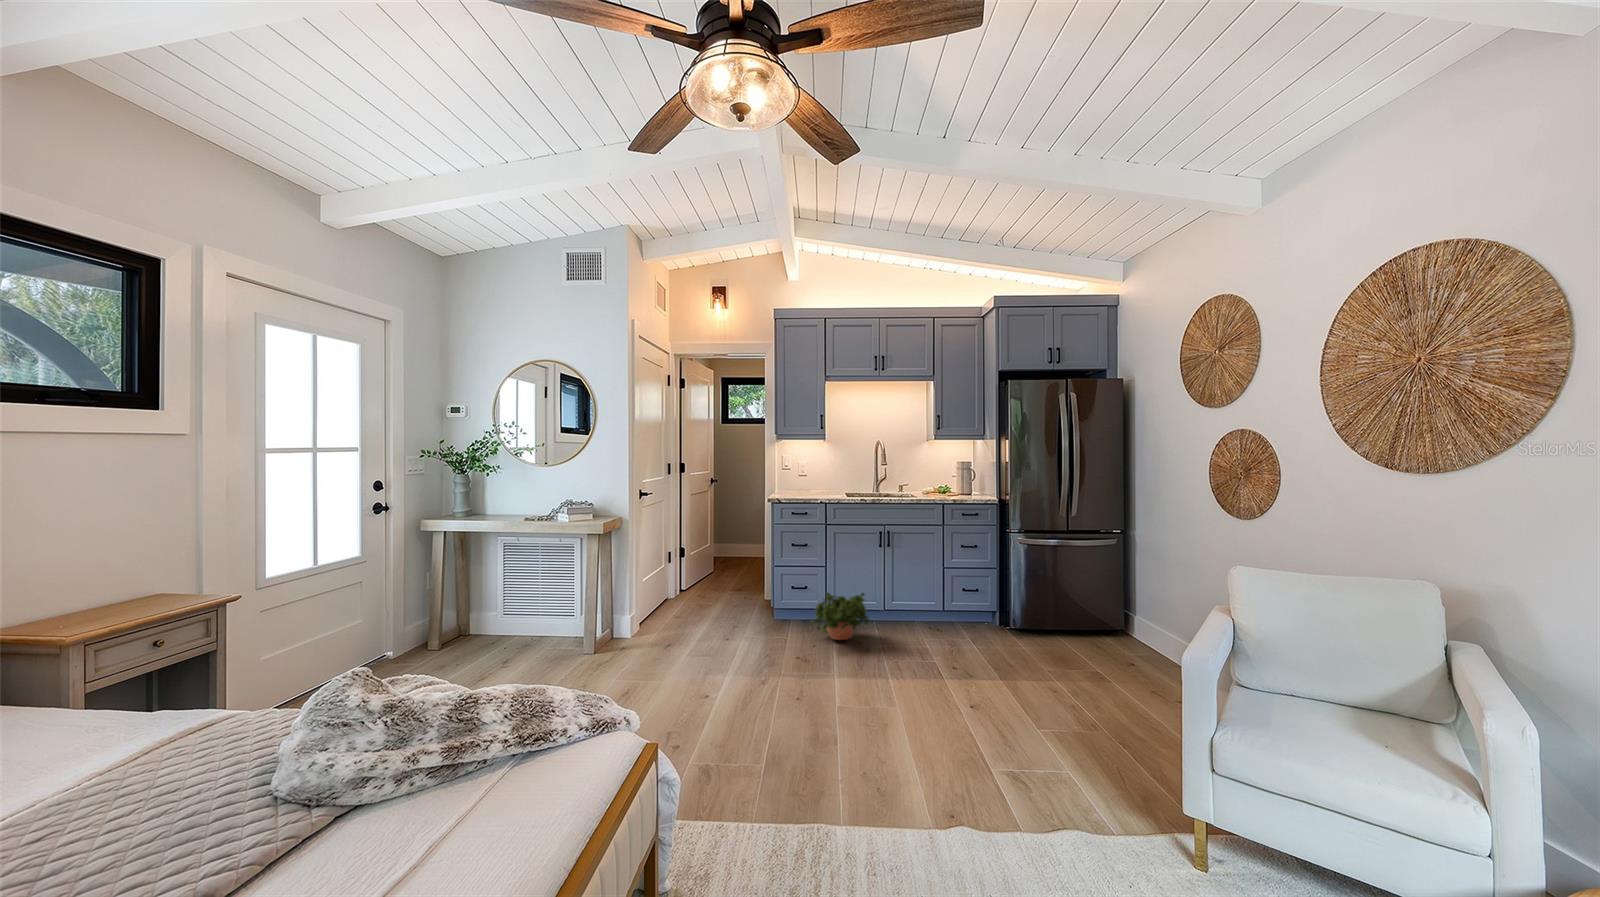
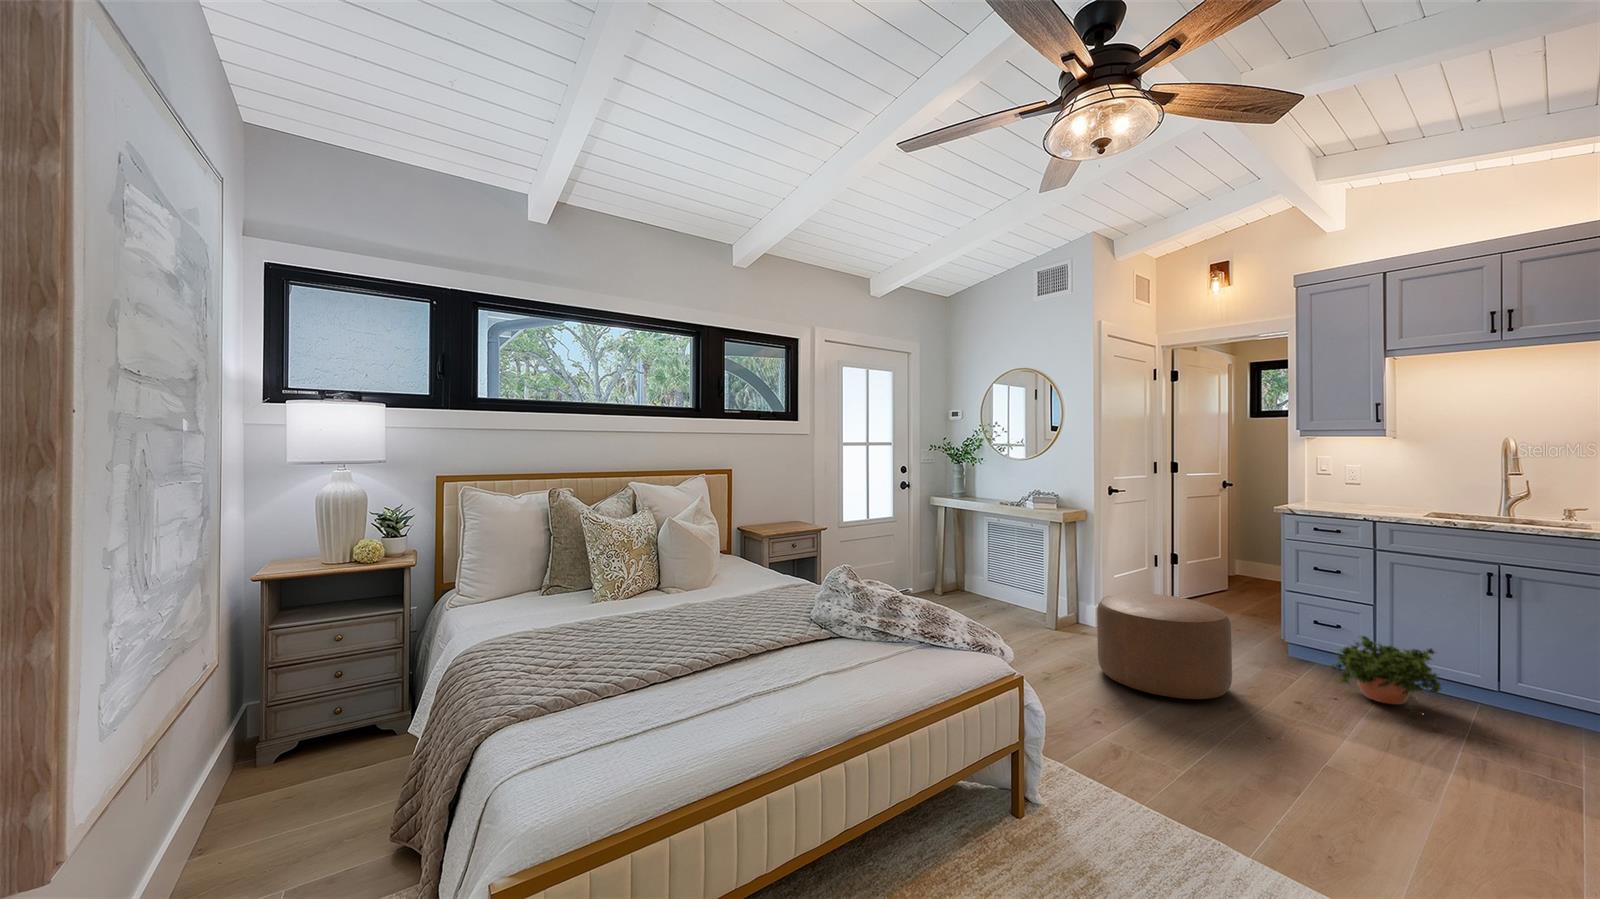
ottoman: none [653,592,764,694] -> present [1097,593,1232,699]

